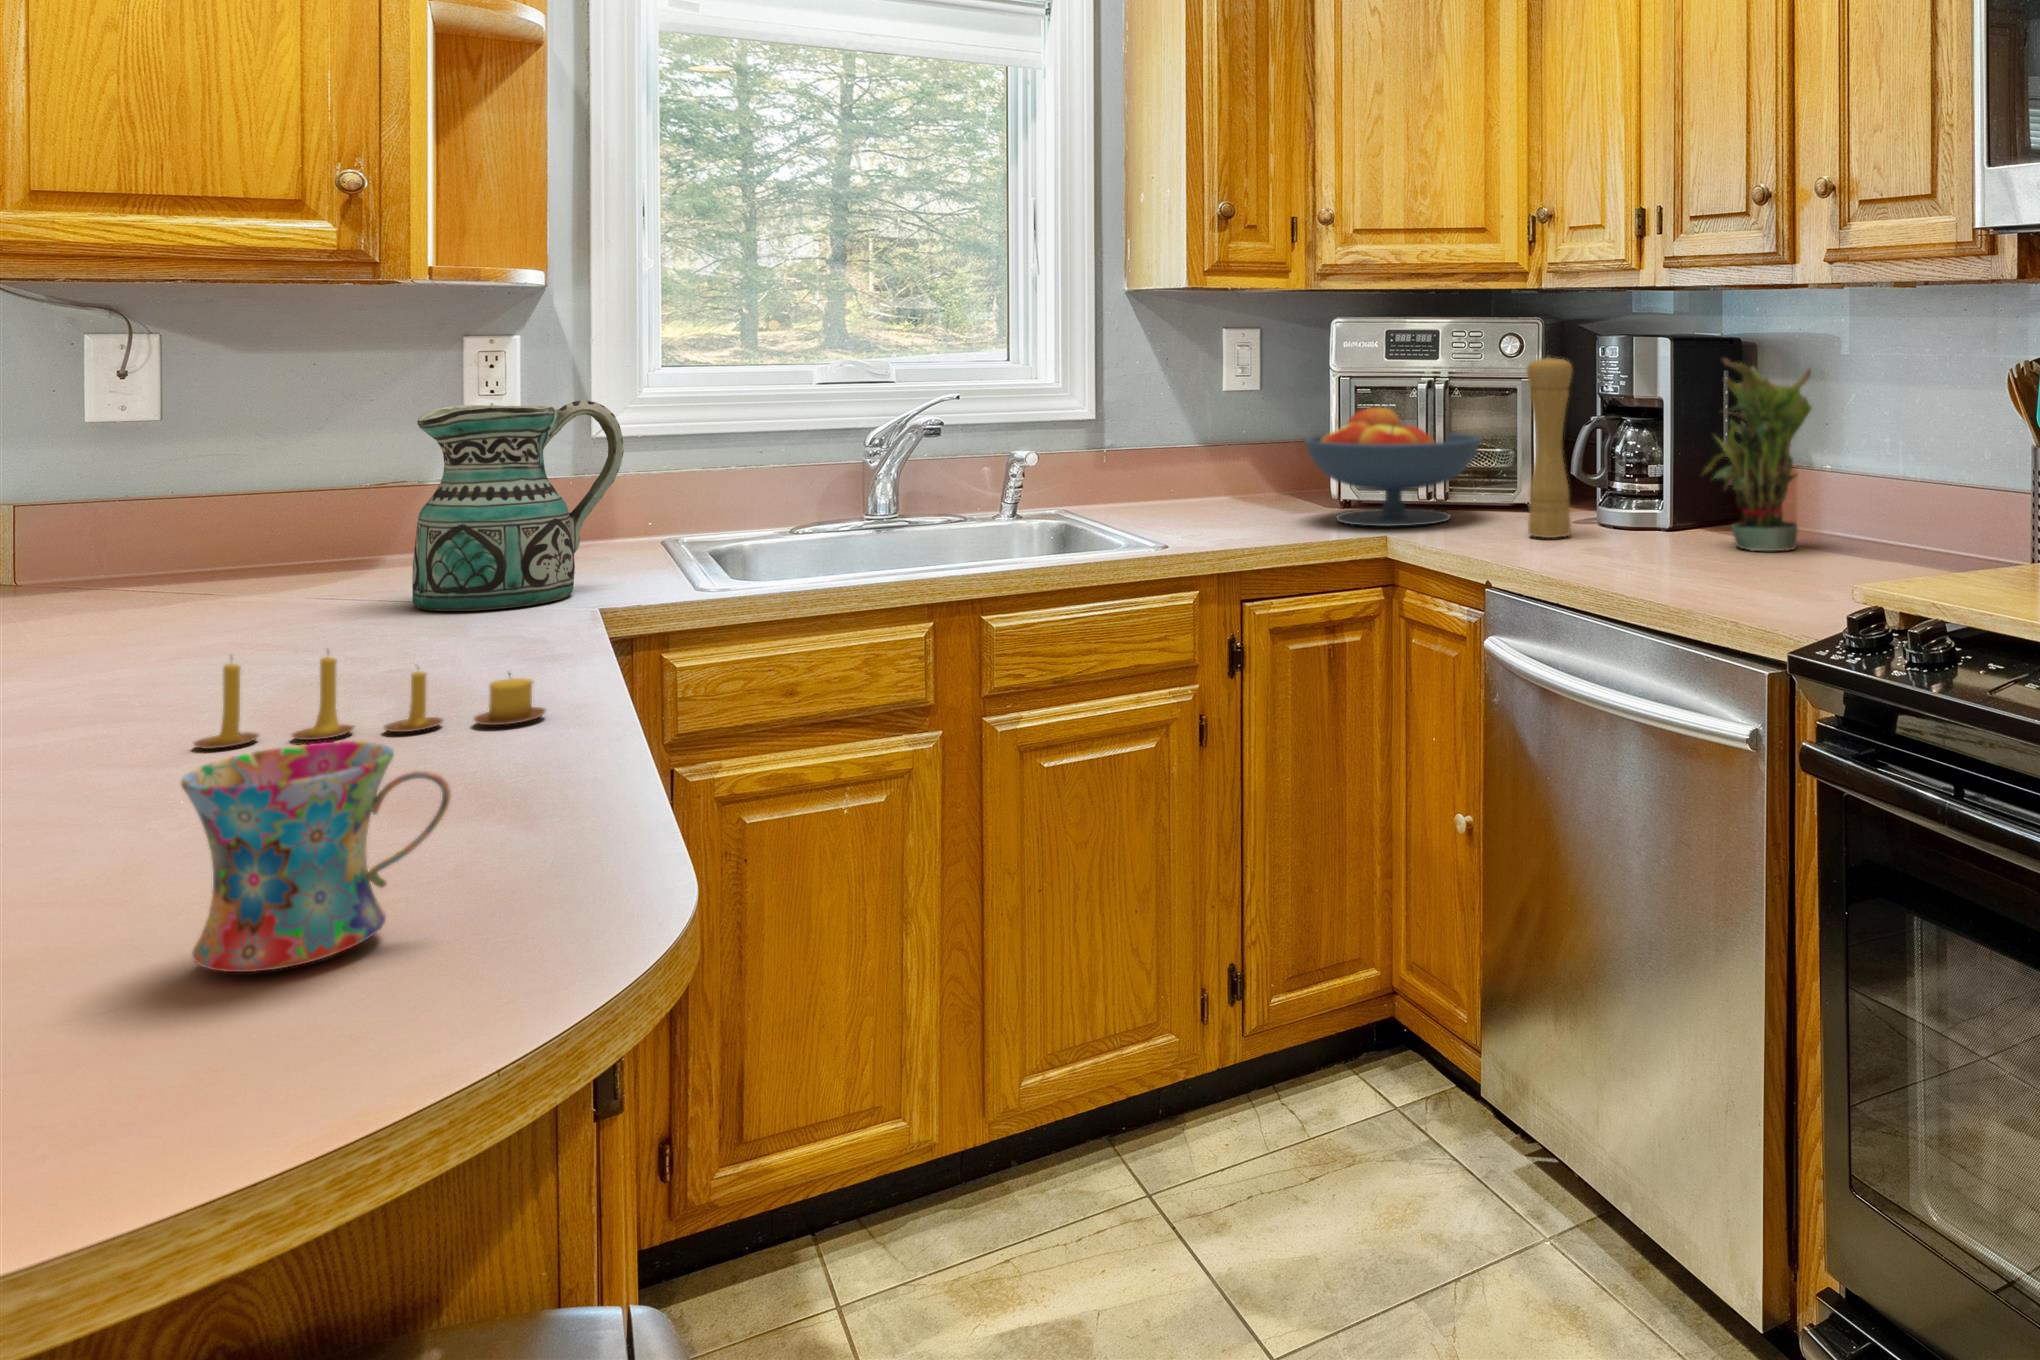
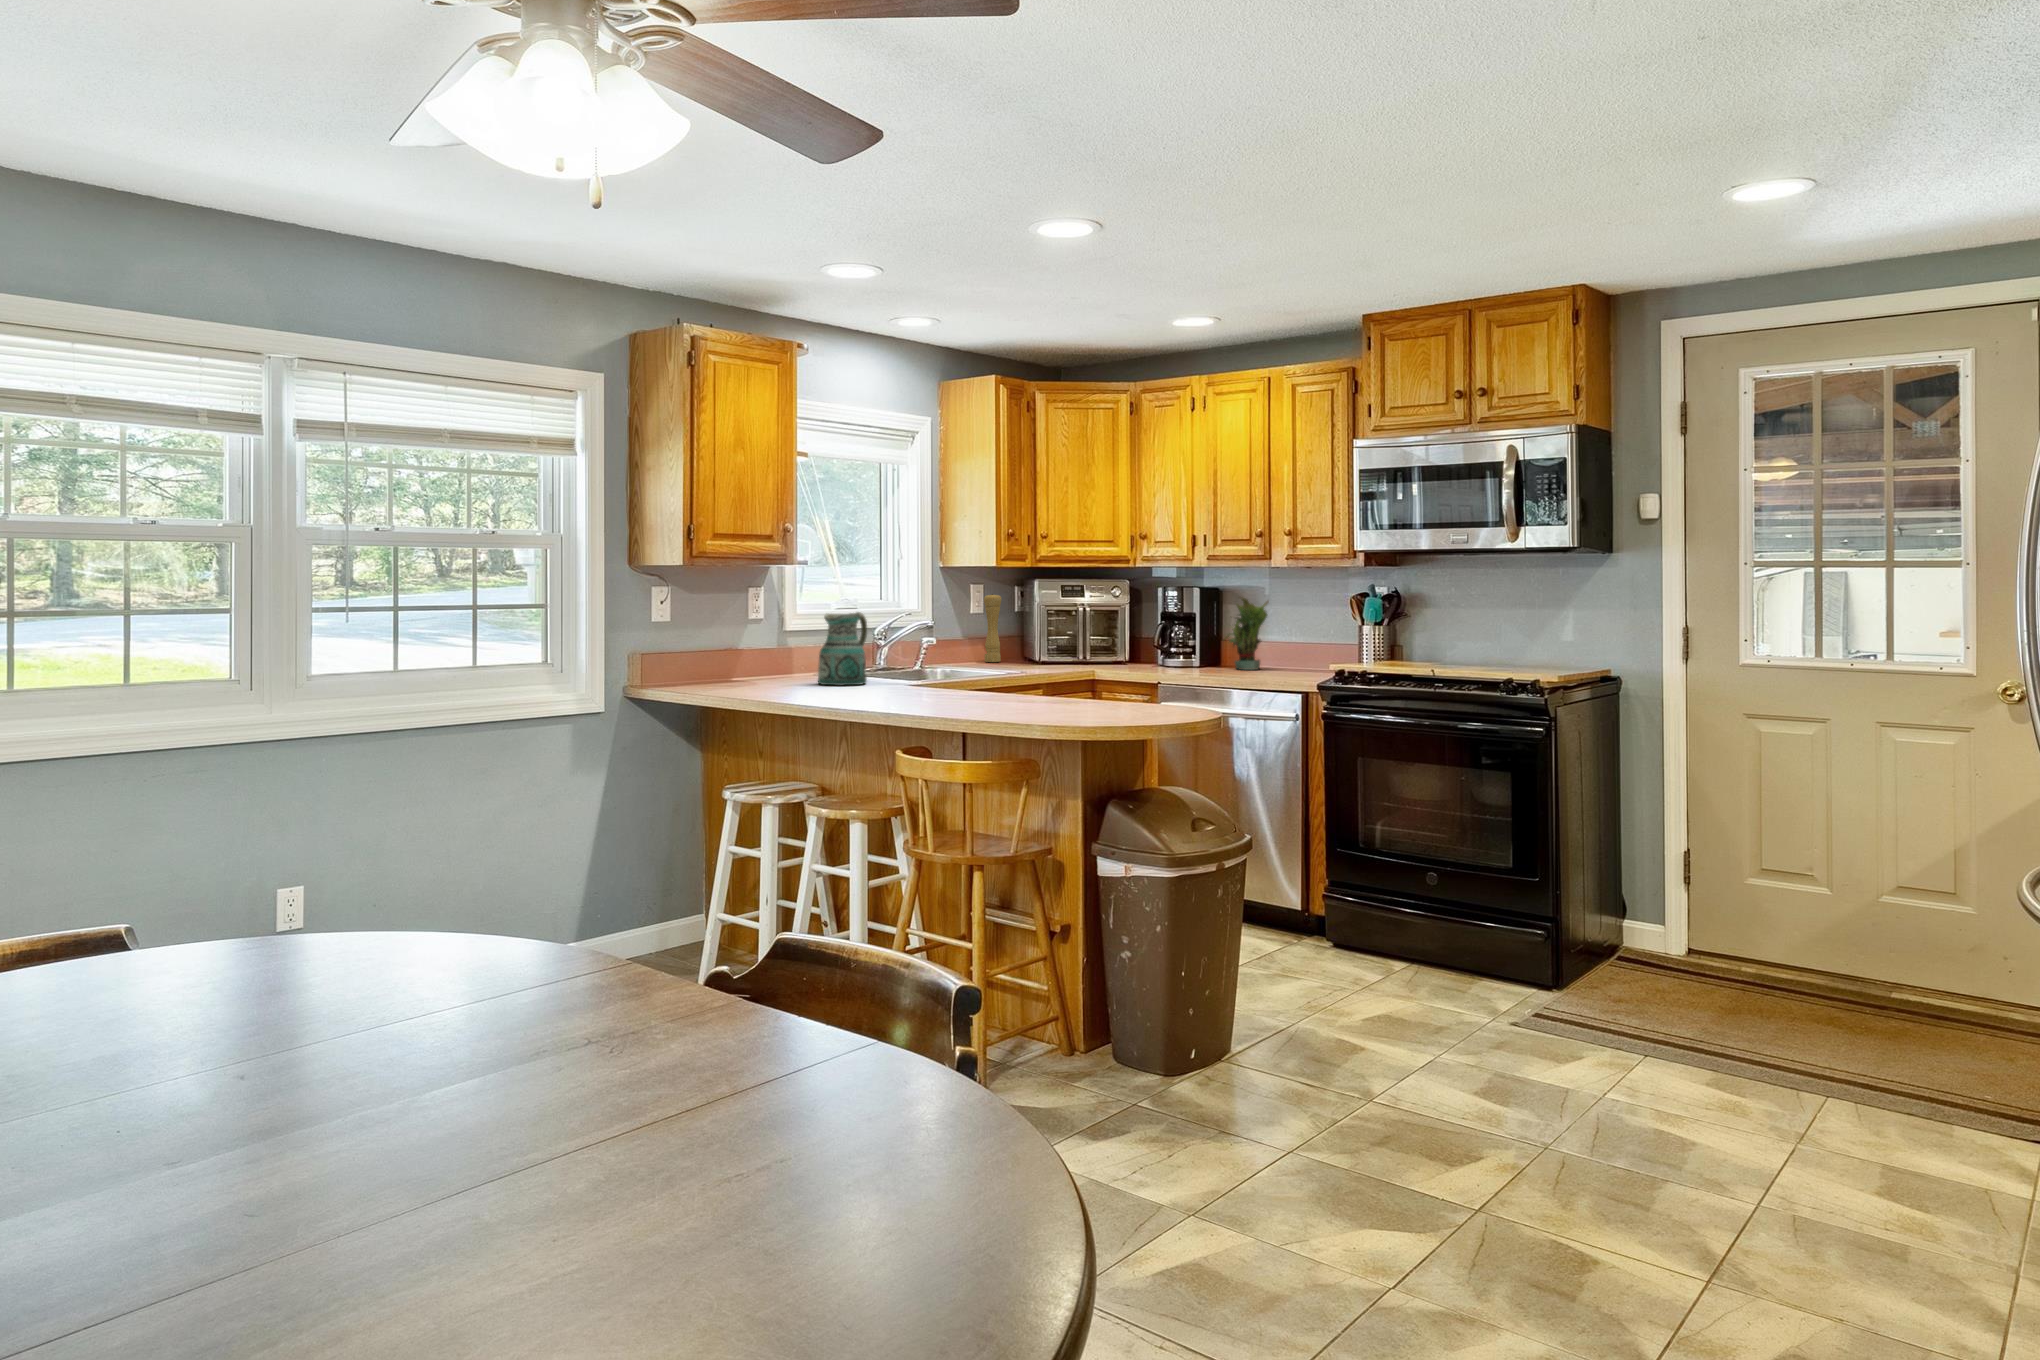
pepper mill: present [1527,356,1573,538] -> present [984,594,1001,662]
fruit bowl: present [1304,407,1481,526] -> none [1041,618,1116,667]
candle: present [193,656,545,749] -> none [928,675,998,701]
mug: present [181,741,451,972] -> none [1083,674,1119,714]

